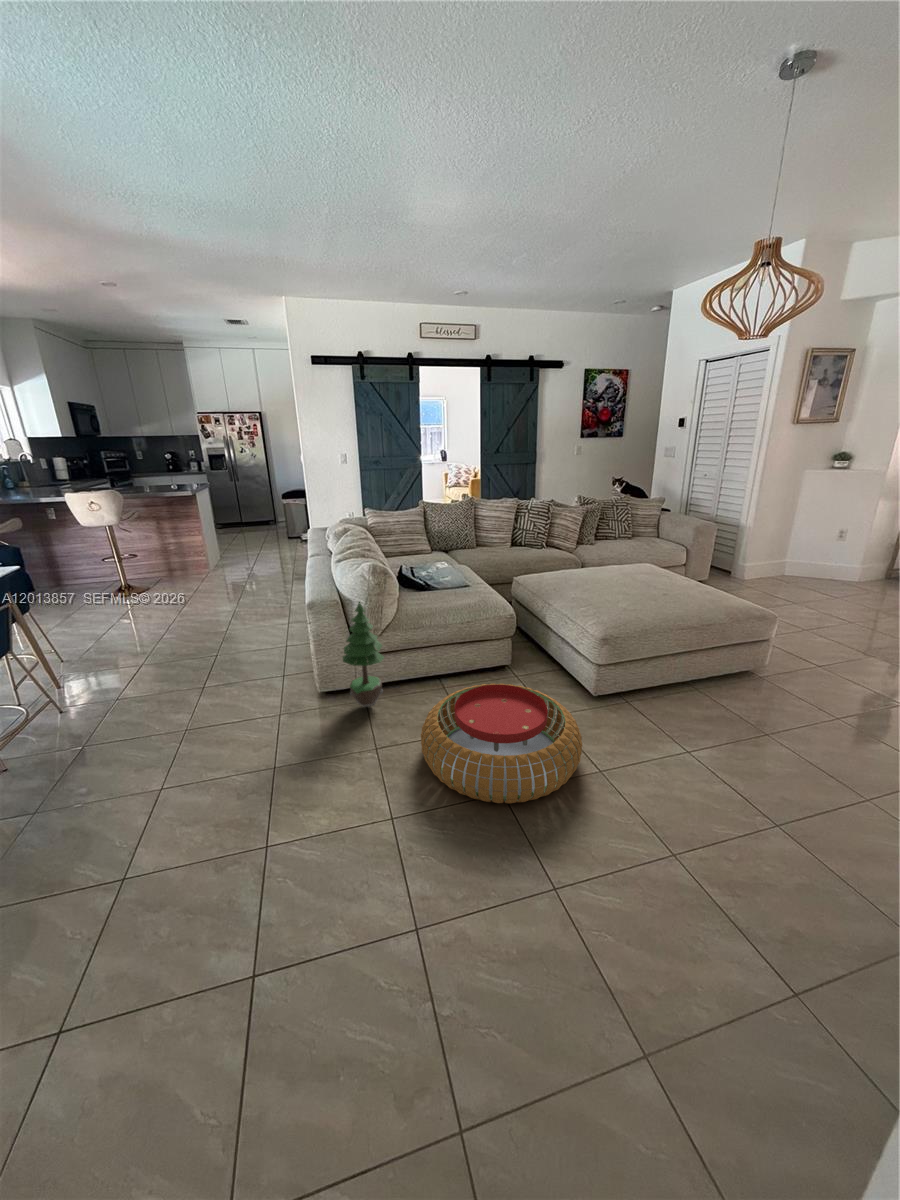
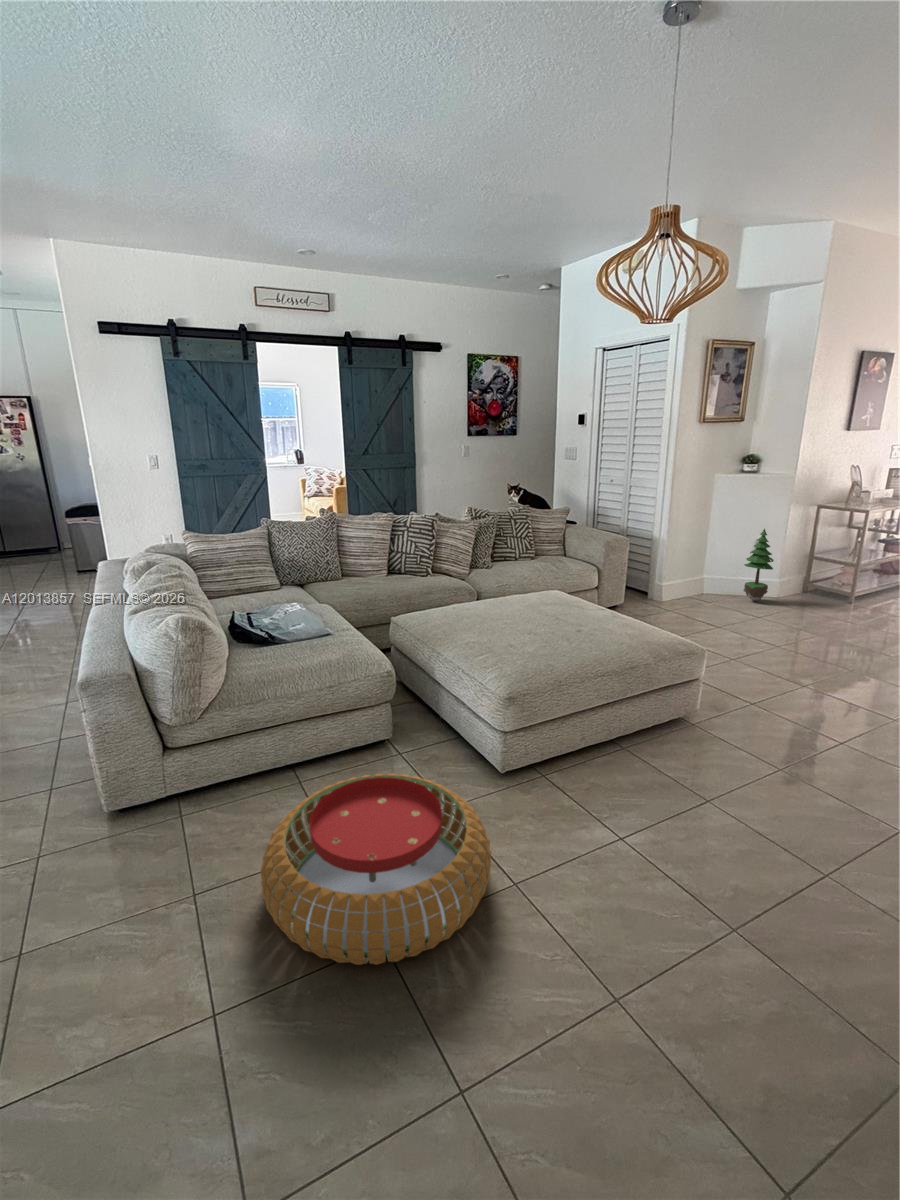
potted tree: present [343,602,384,707] -> present [743,529,774,601]

